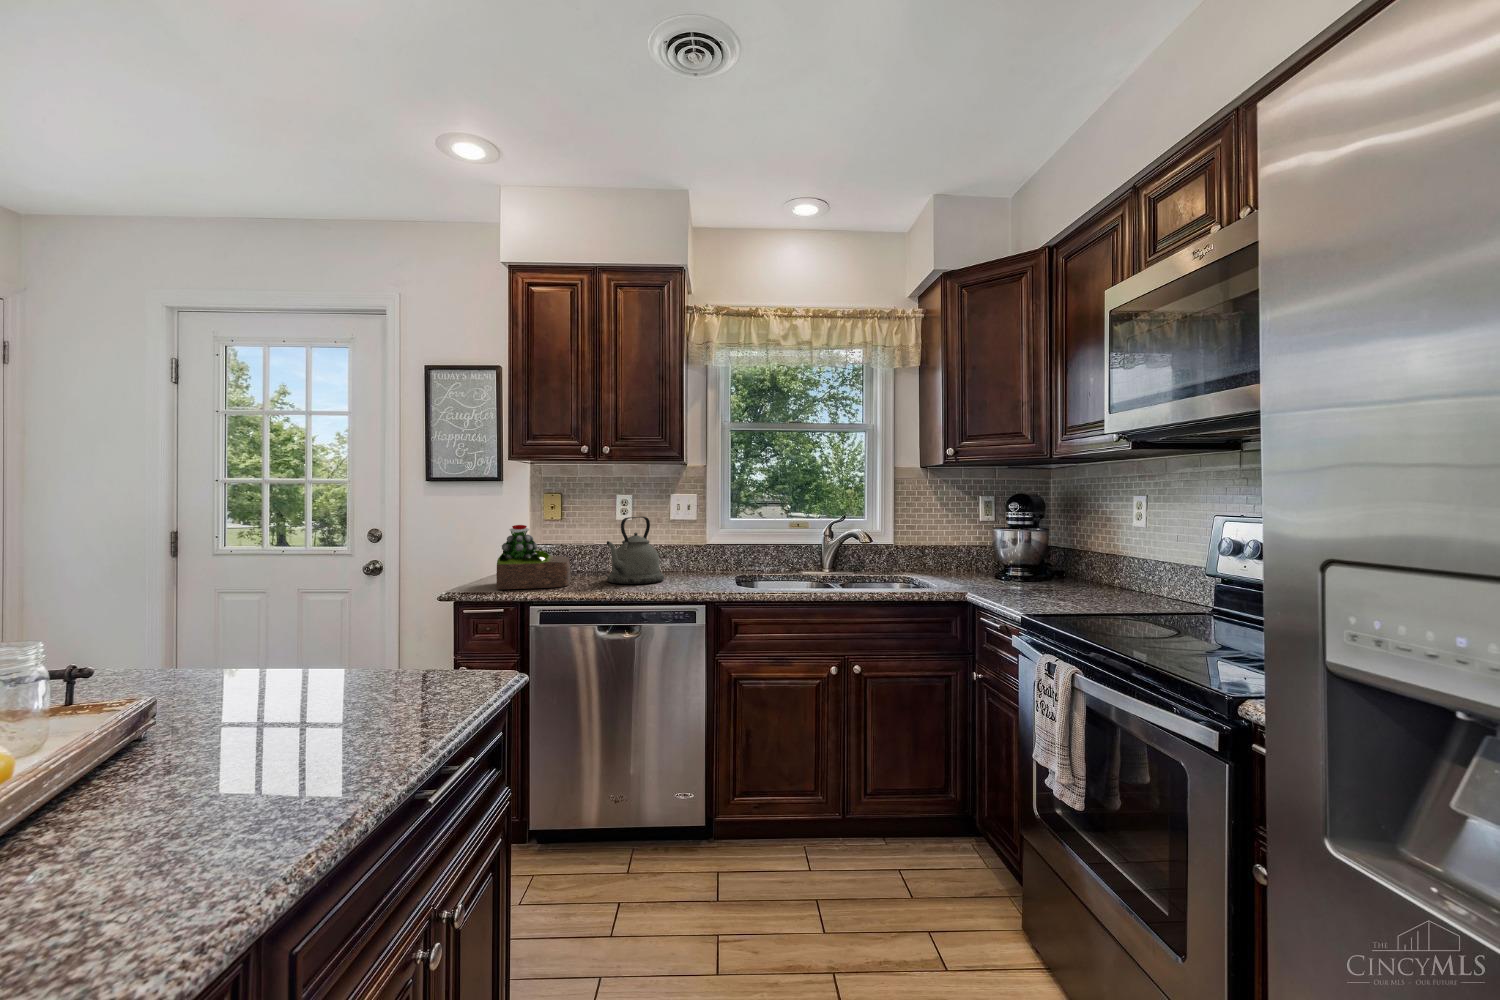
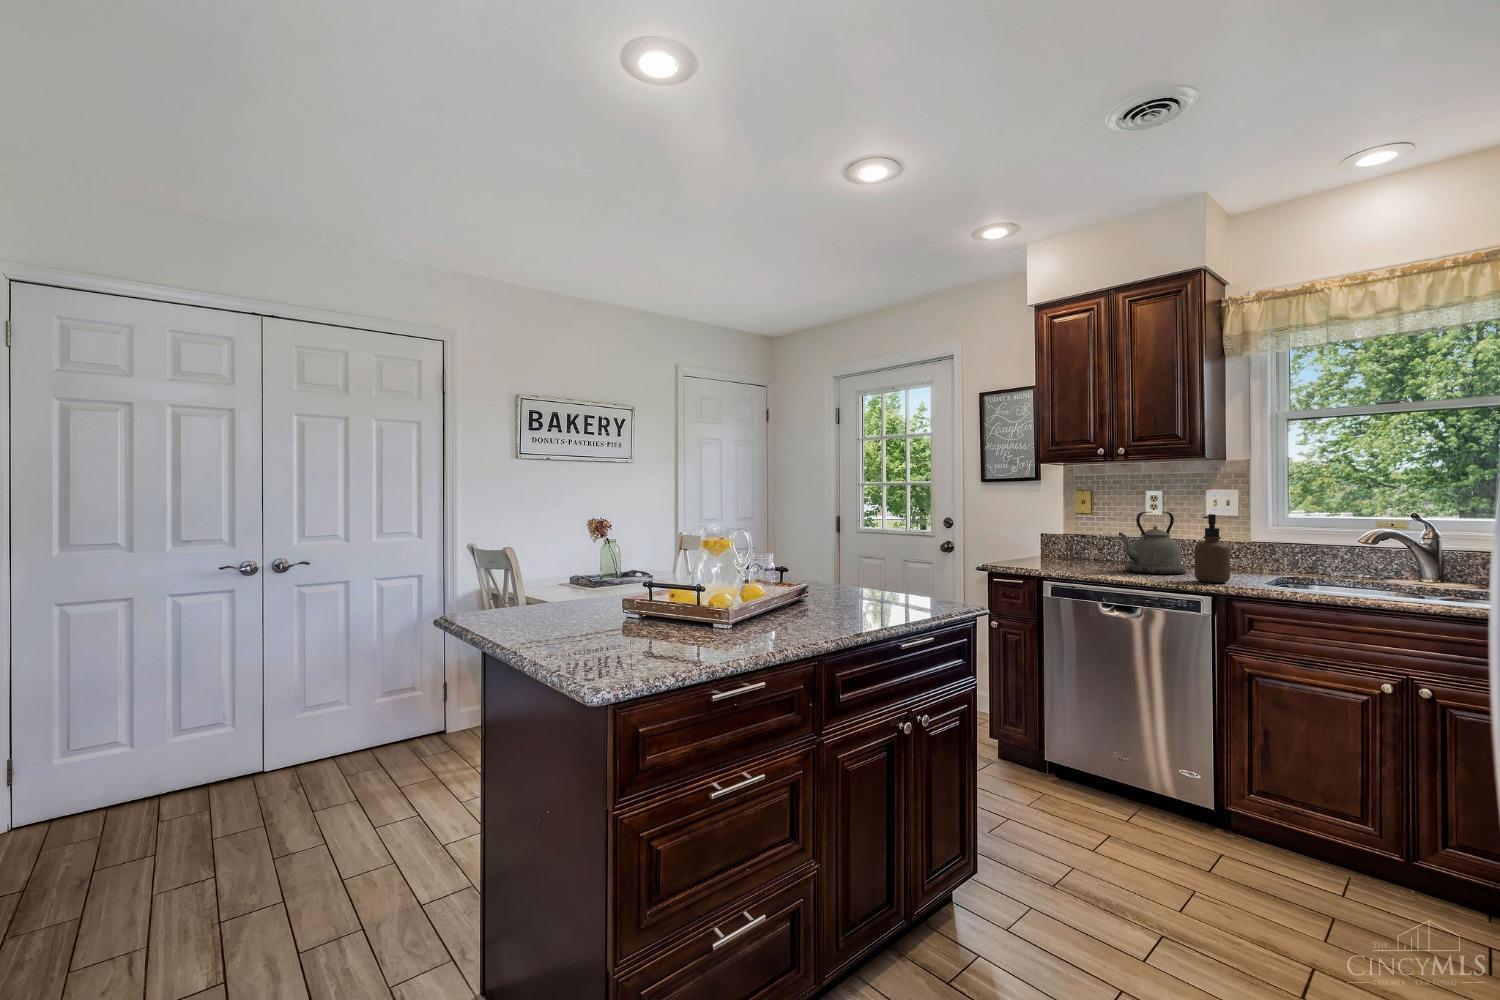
soap dispenser: none [683,520,713,590] -> present [1195,514,1230,583]
succulent plant: present [497,525,570,589] -> none [1023,516,1093,570]

